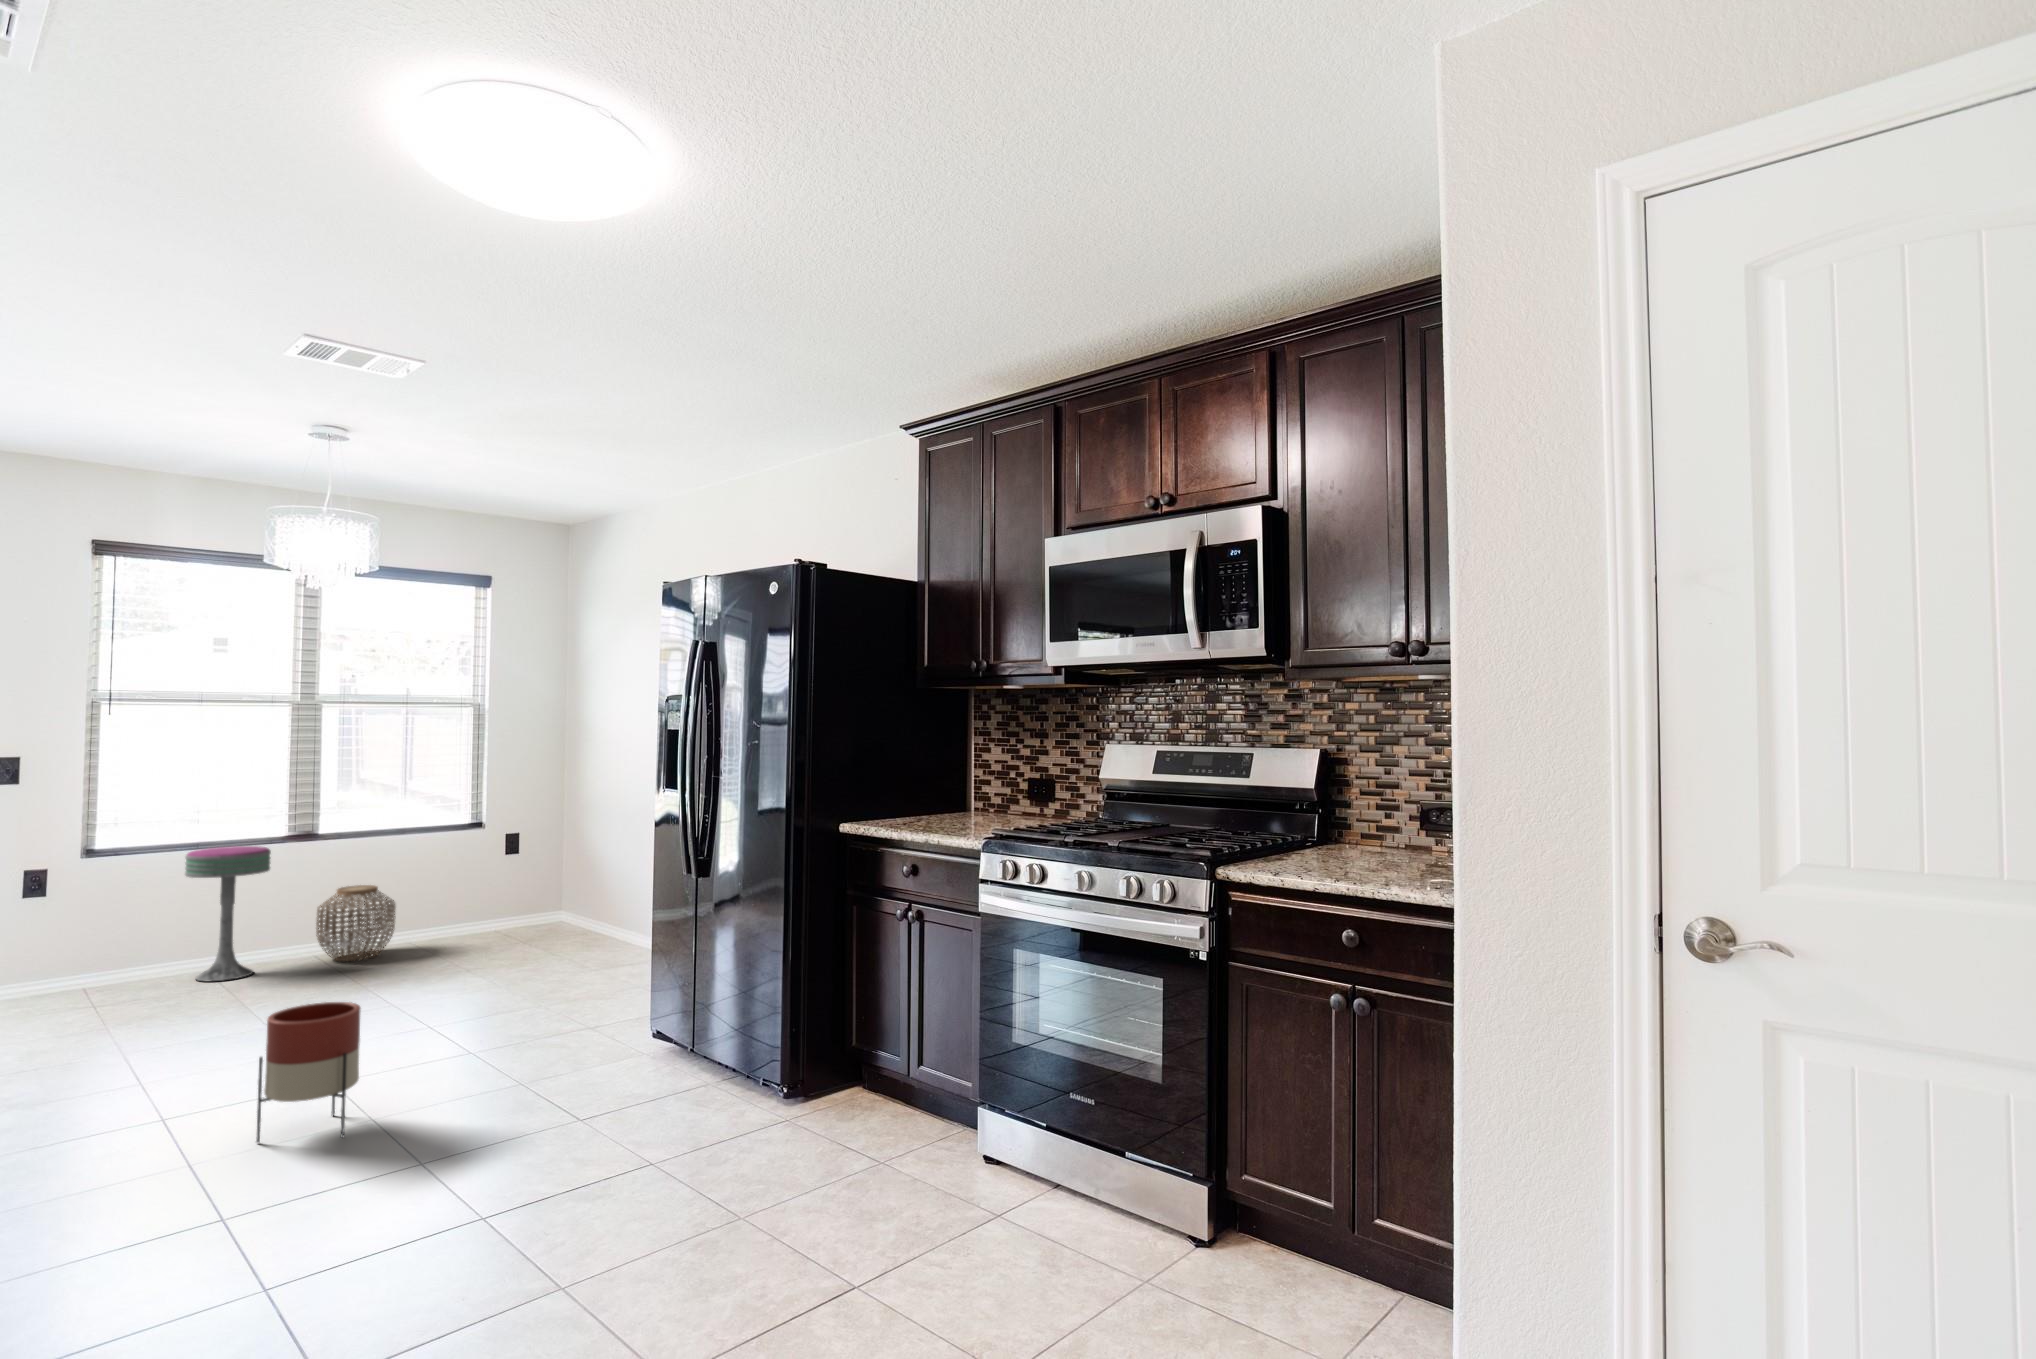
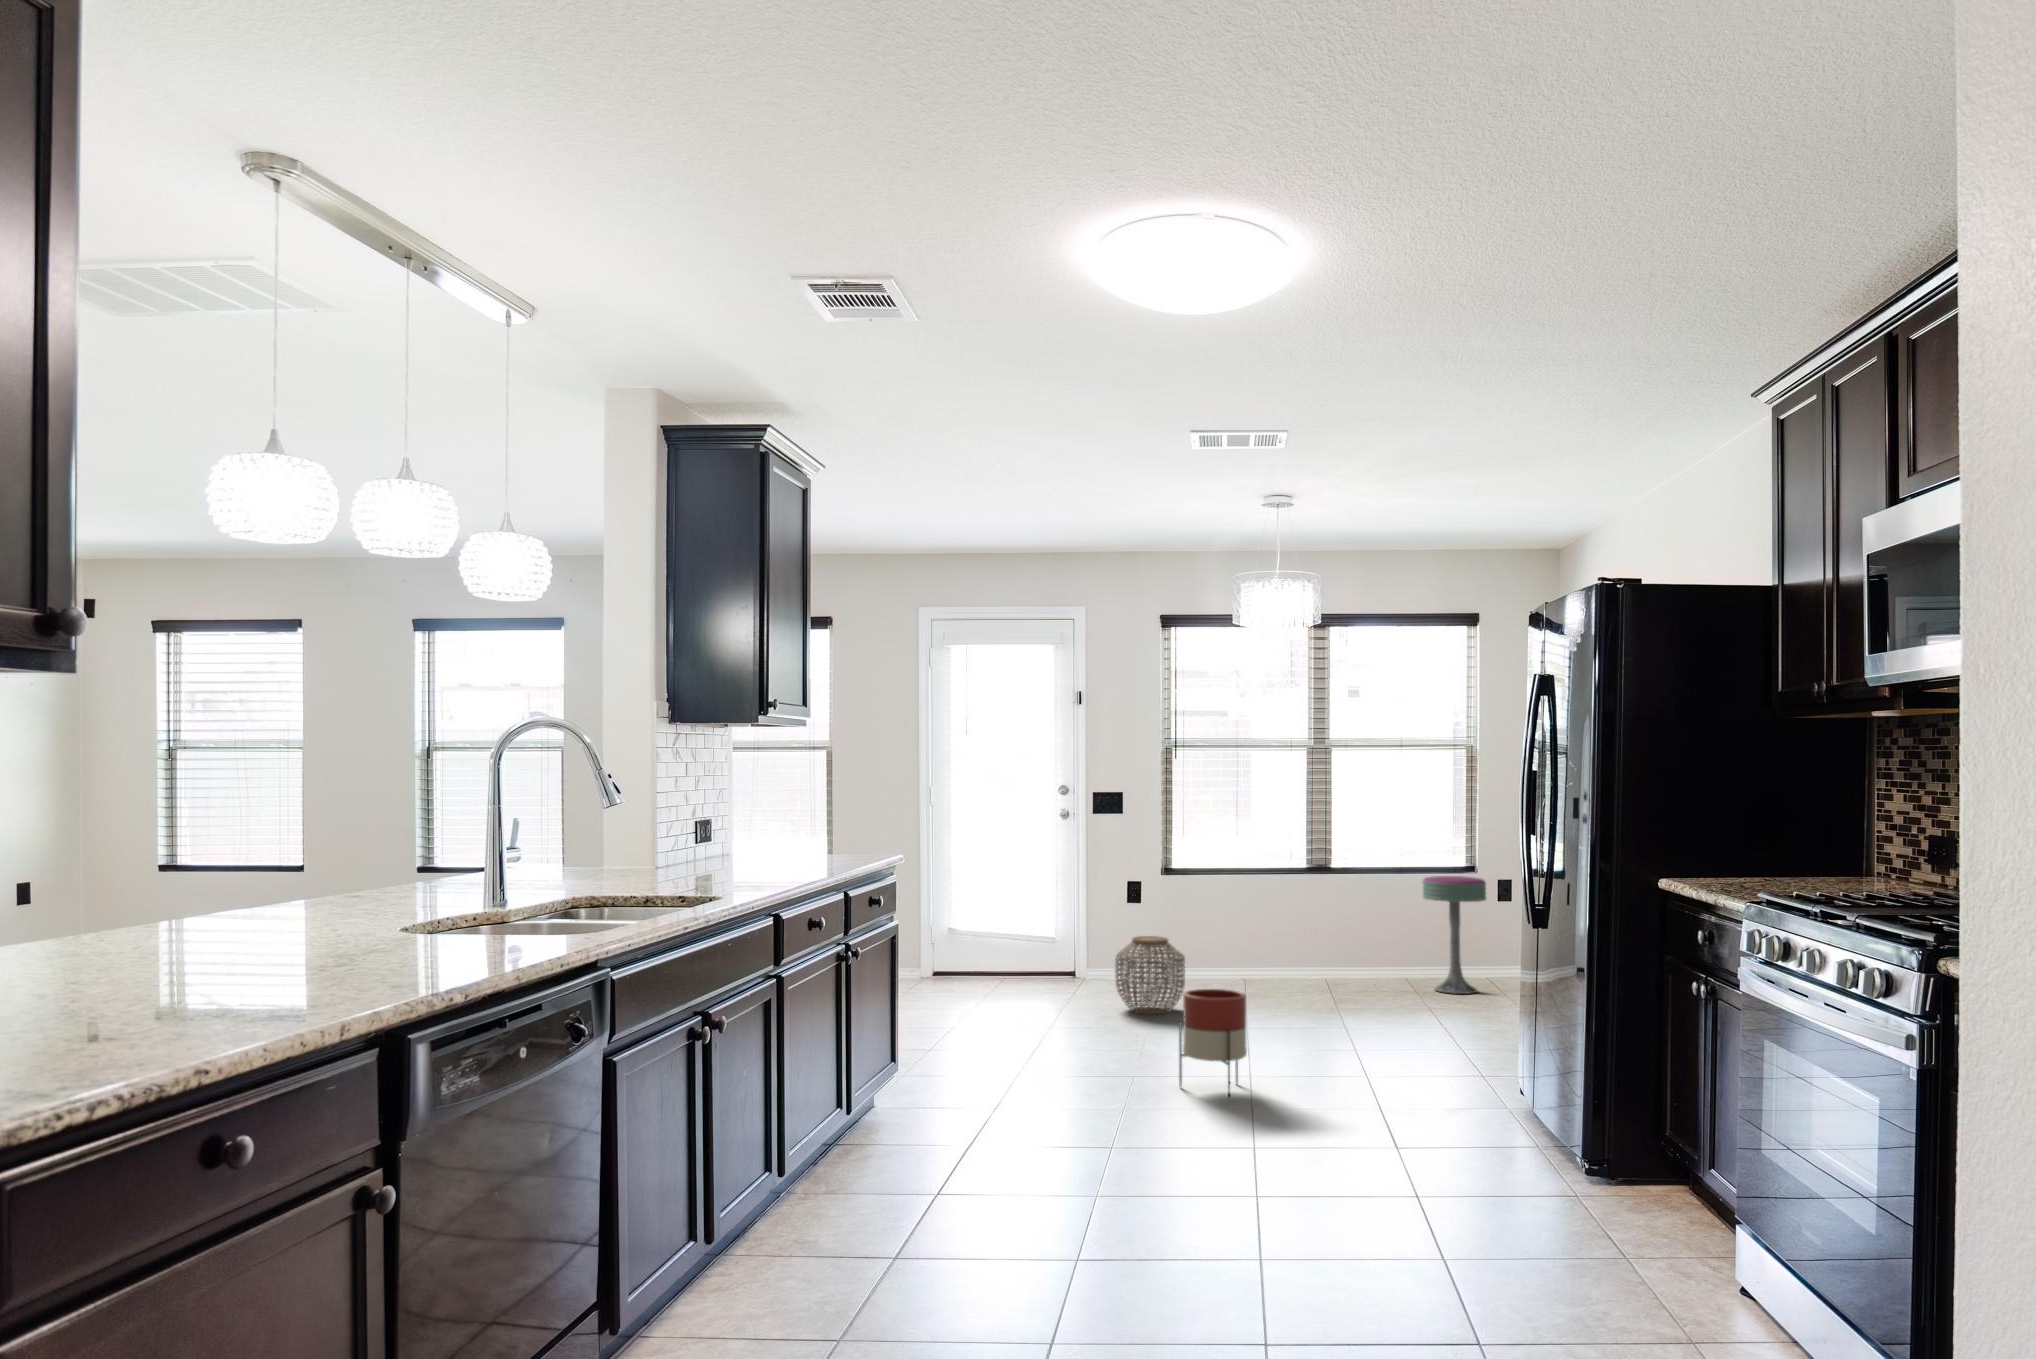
bar stool: present [185,846,271,981] -> present [1423,876,1486,994]
woven basket: present [316,885,395,961] -> present [1115,936,1185,1014]

